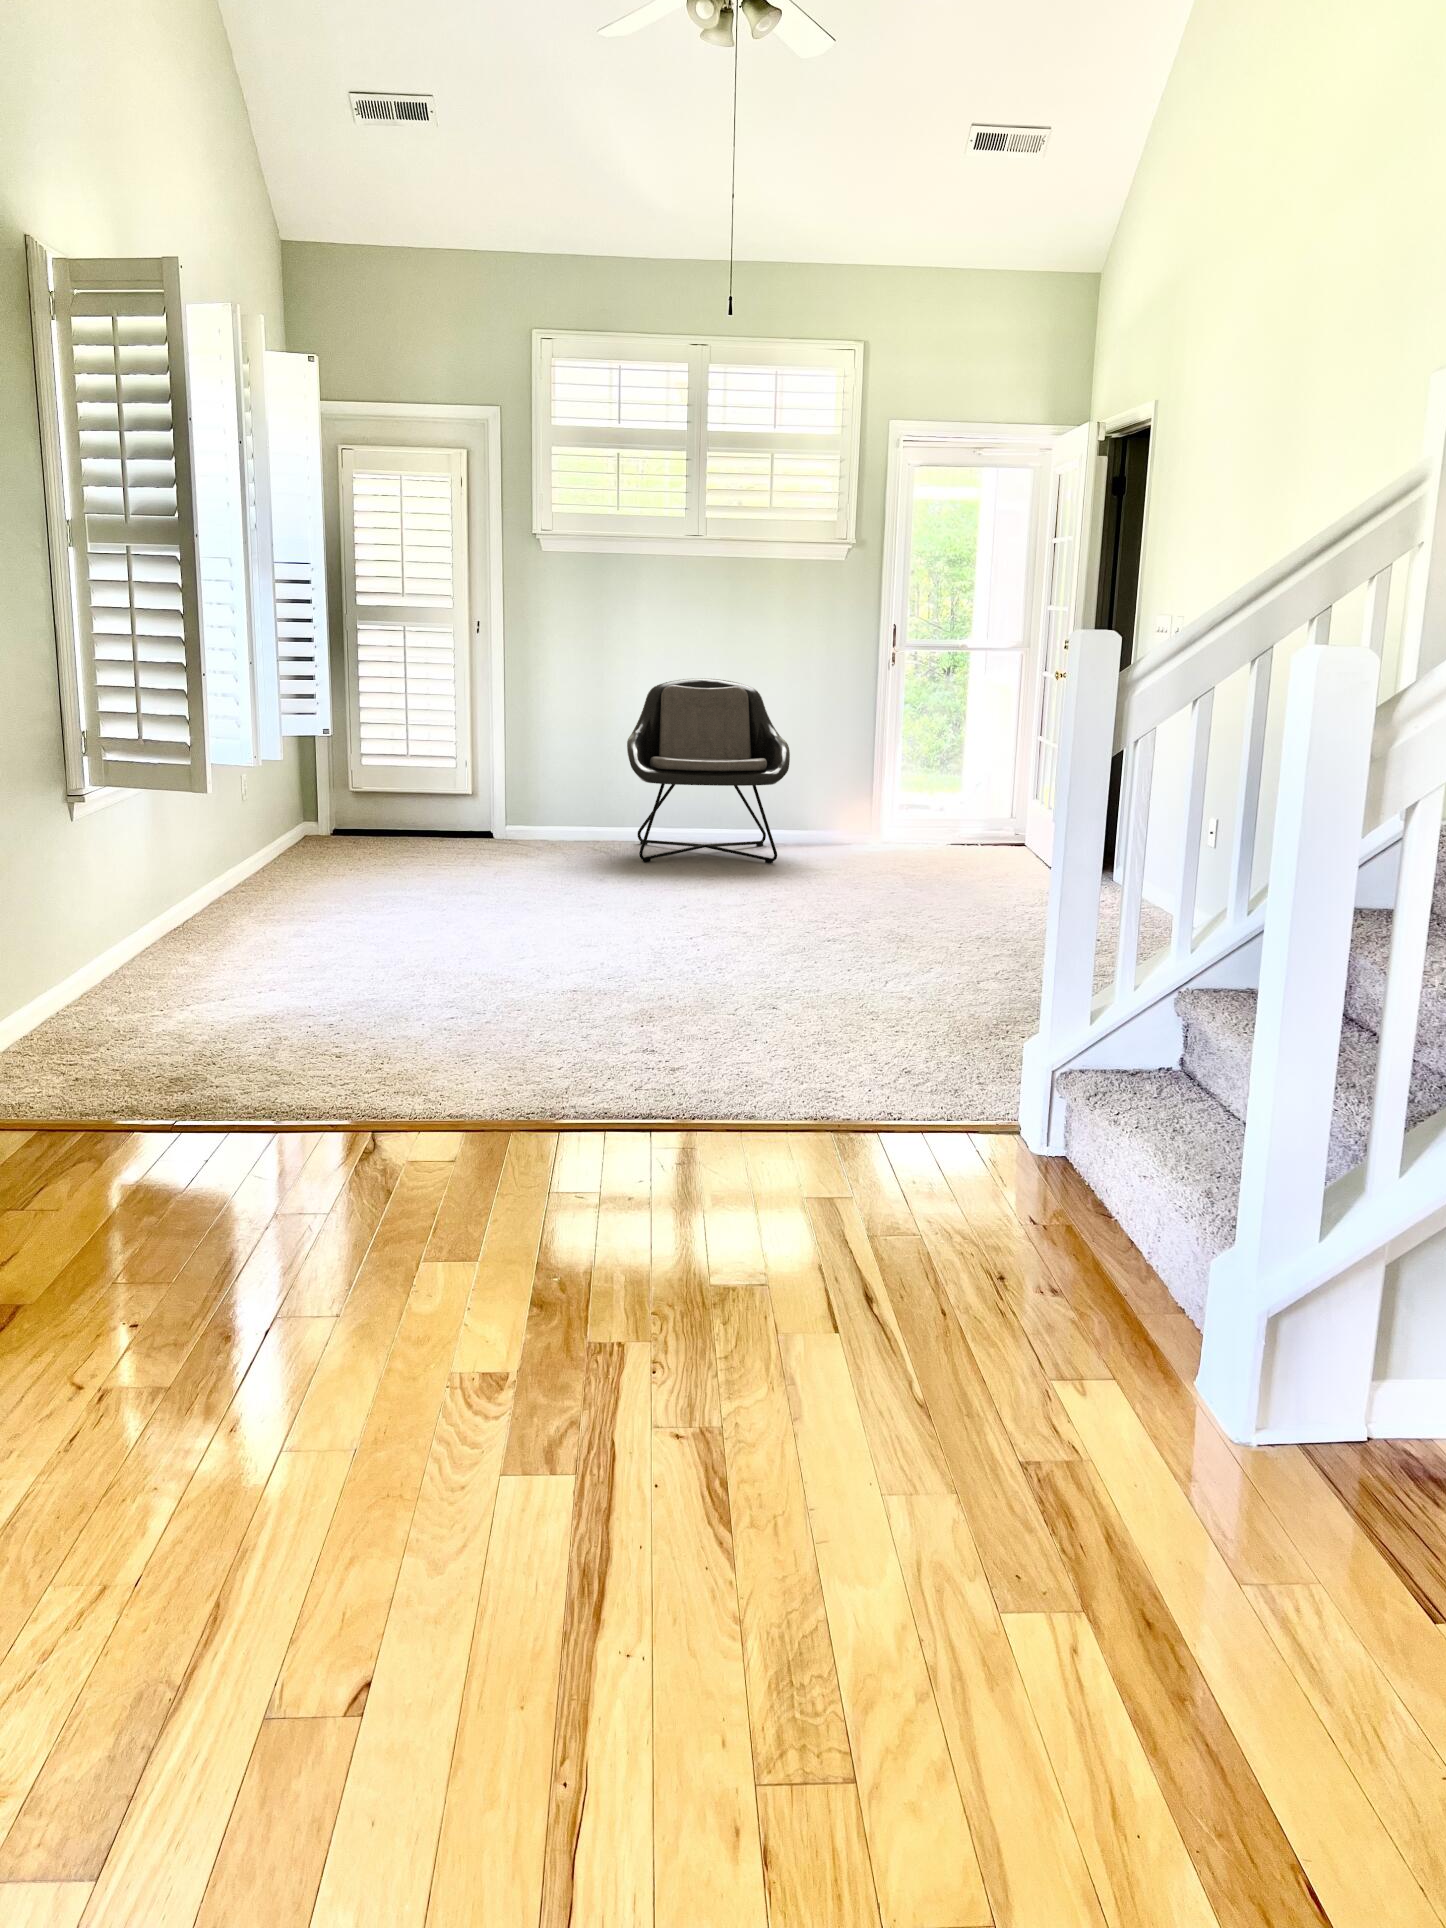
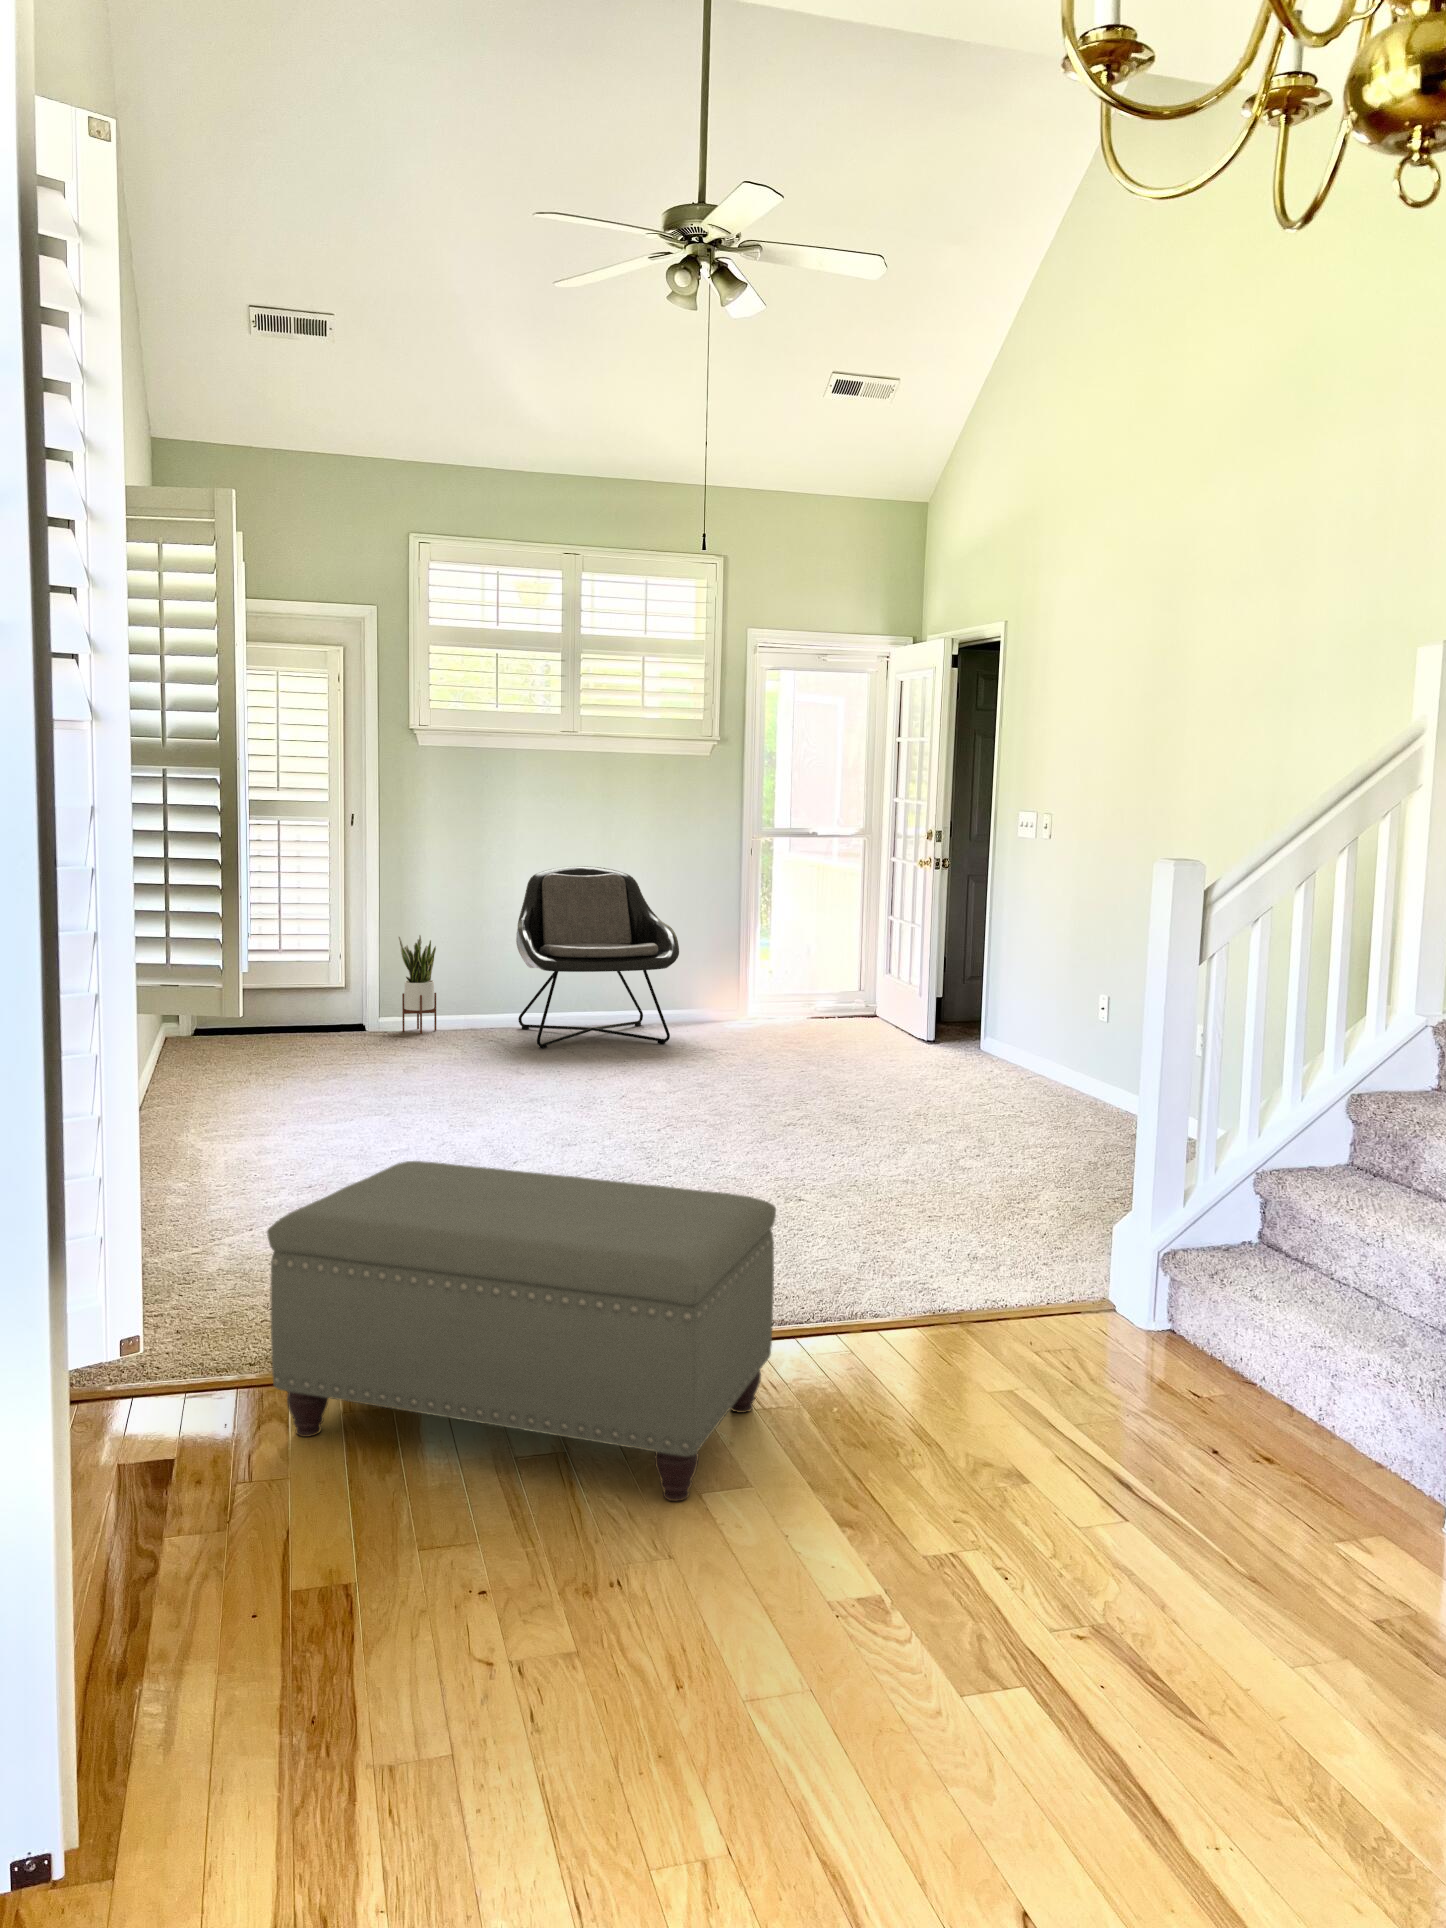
potted plant: none [516,745,556,844] -> present [399,935,436,1034]
ottoman: none [102,926,596,1253] -> present [267,1161,776,1501]

